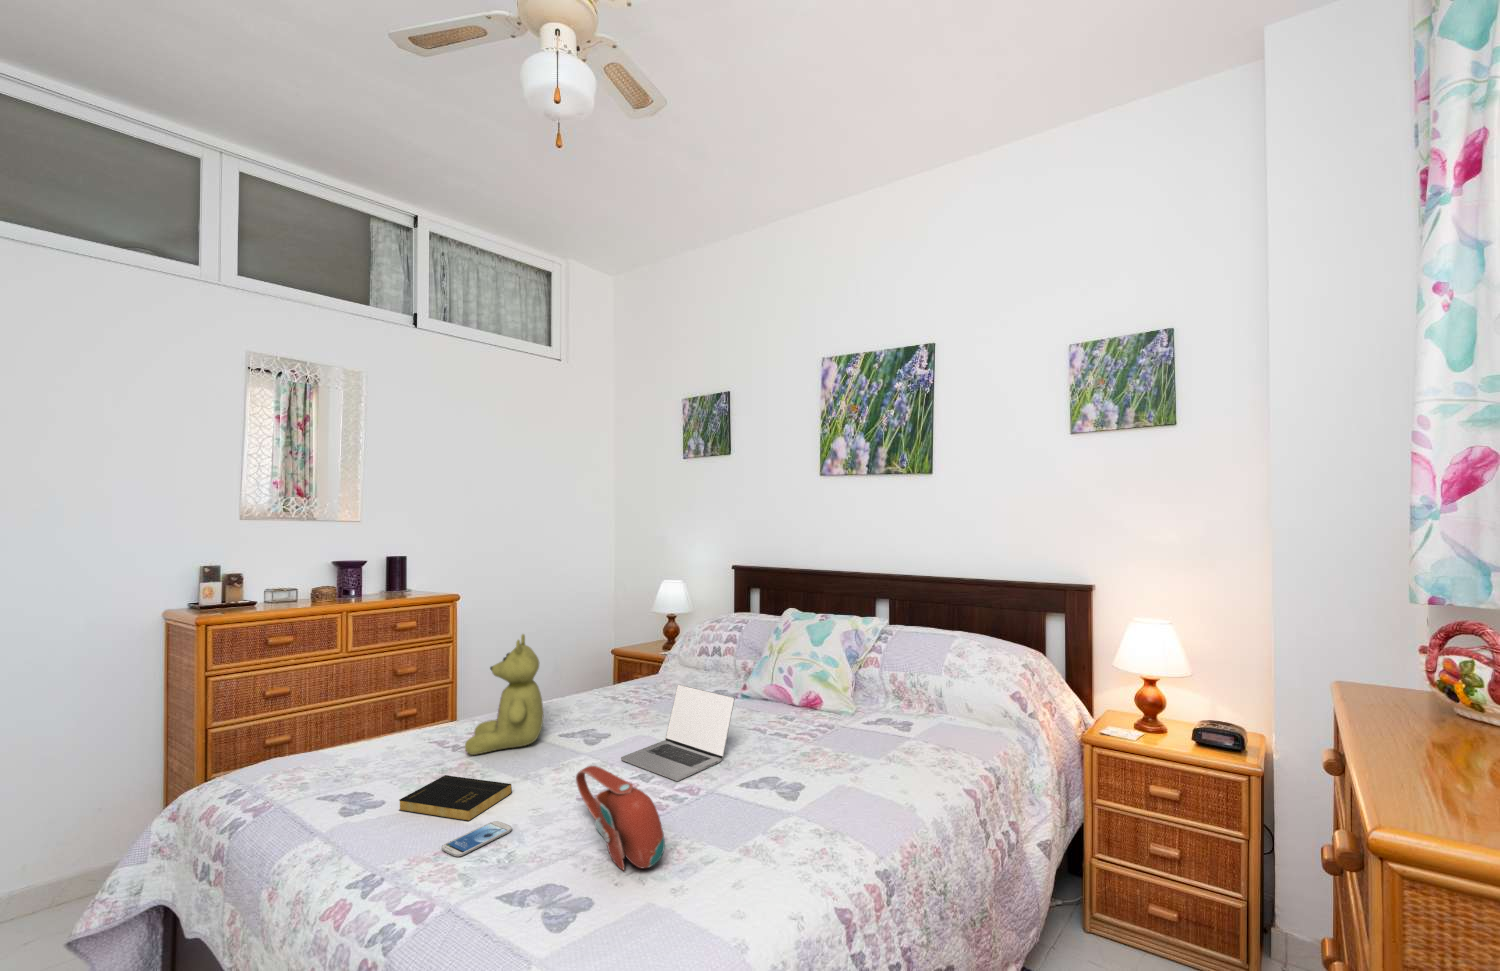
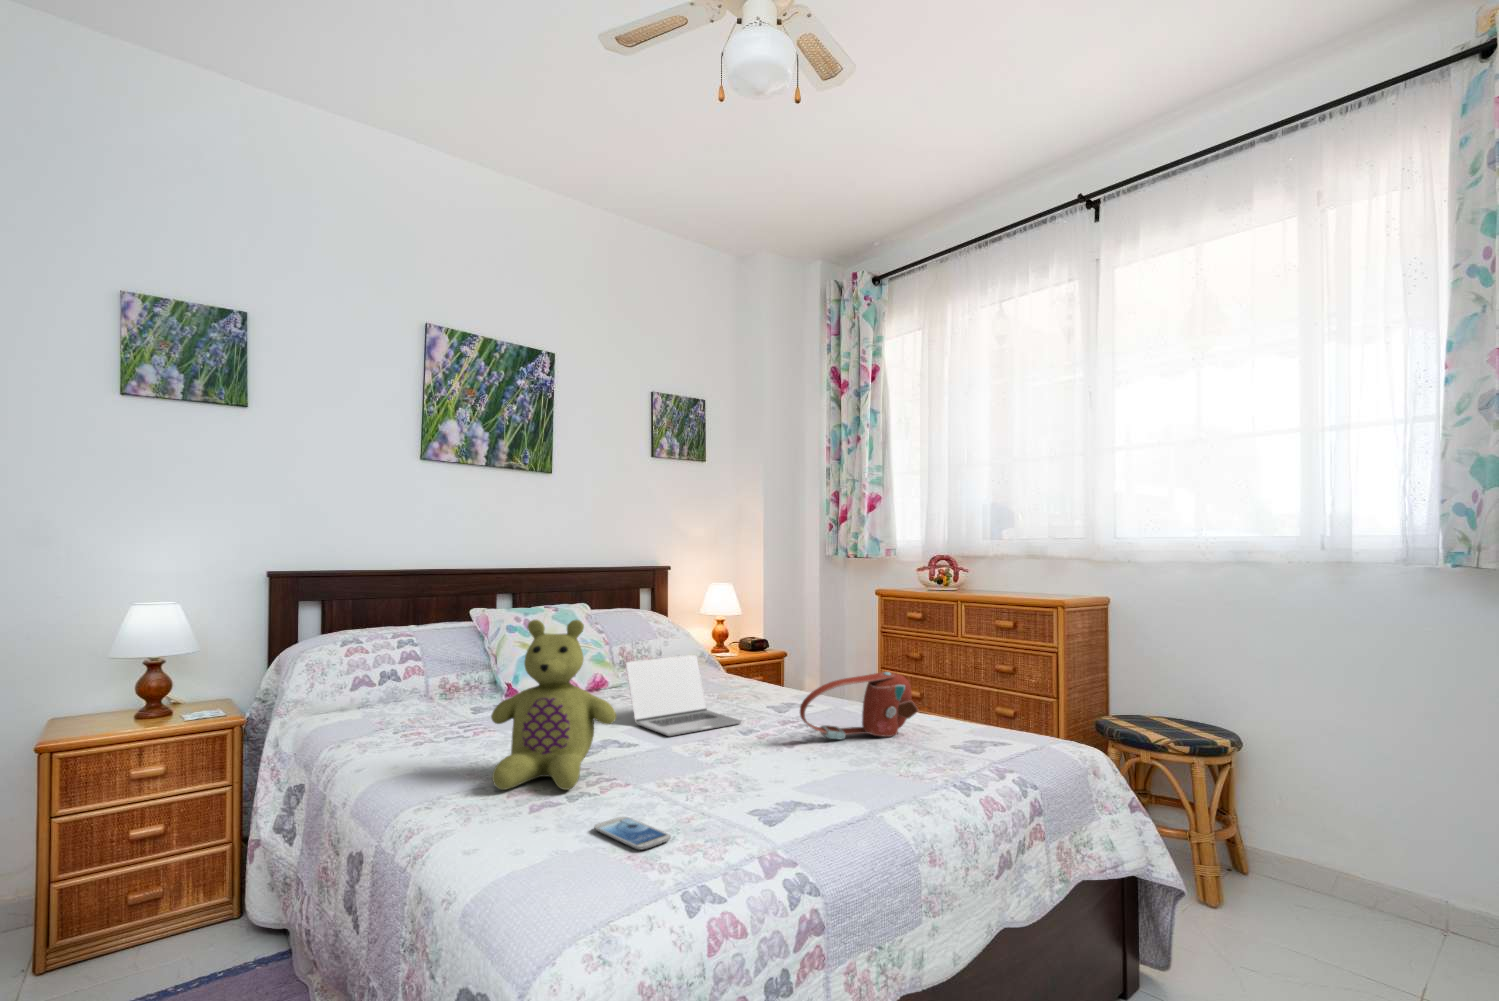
book: present [399,775,512,821] -> none [666,757,784,808]
smartphone: present [442,821,512,856] -> present [595,817,671,849]

